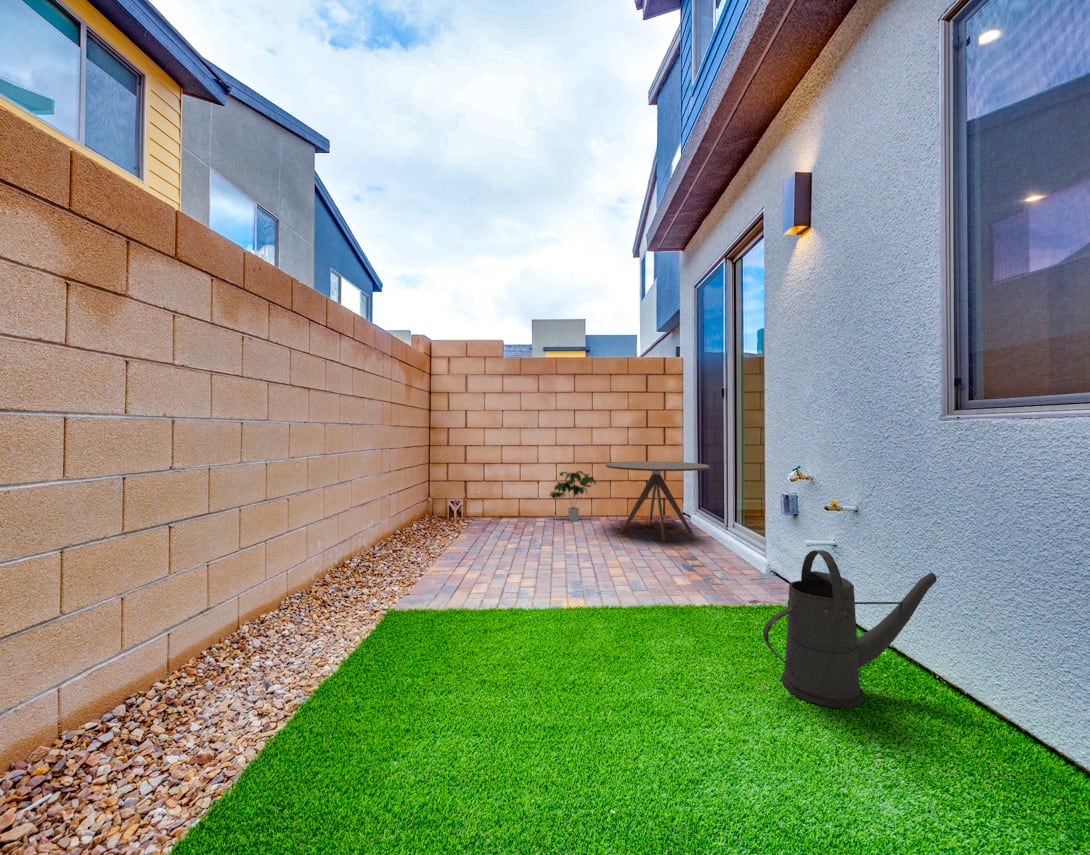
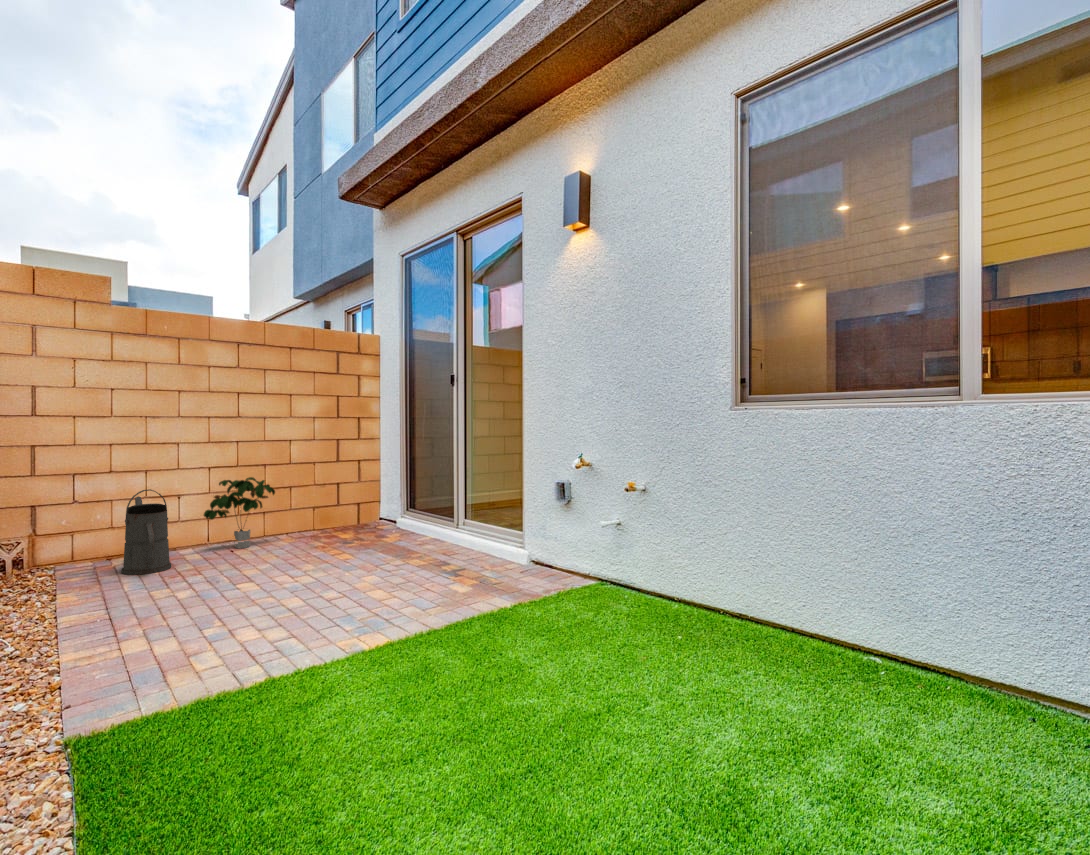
round table: present [605,461,709,541] -> none [306,459,436,553]
watering can: present [763,550,937,708] -> present [121,489,171,575]

